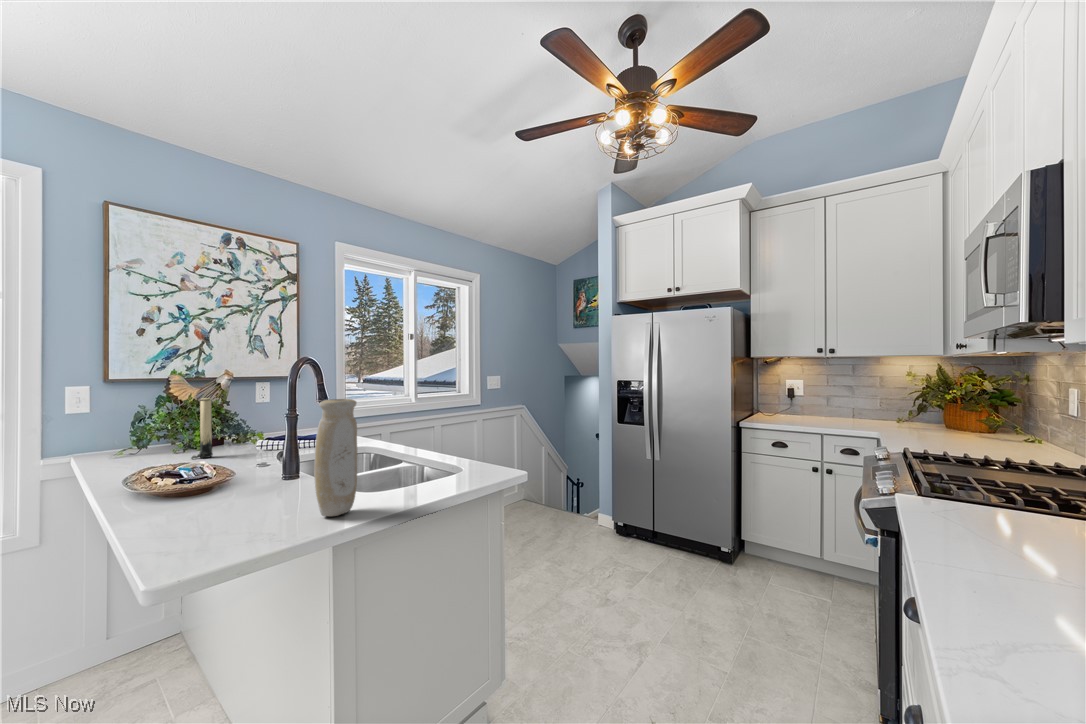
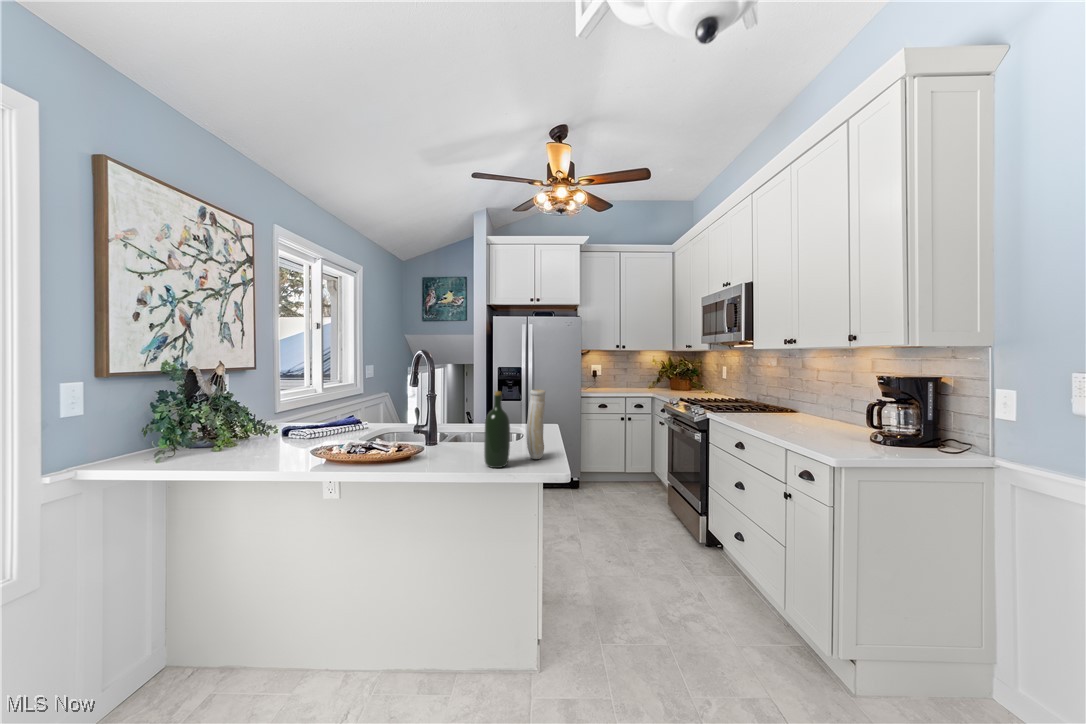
candle: present [191,398,213,459] -> none [268,392,285,452]
wine bottle: none [232,400,279,520] -> present [484,391,510,468]

